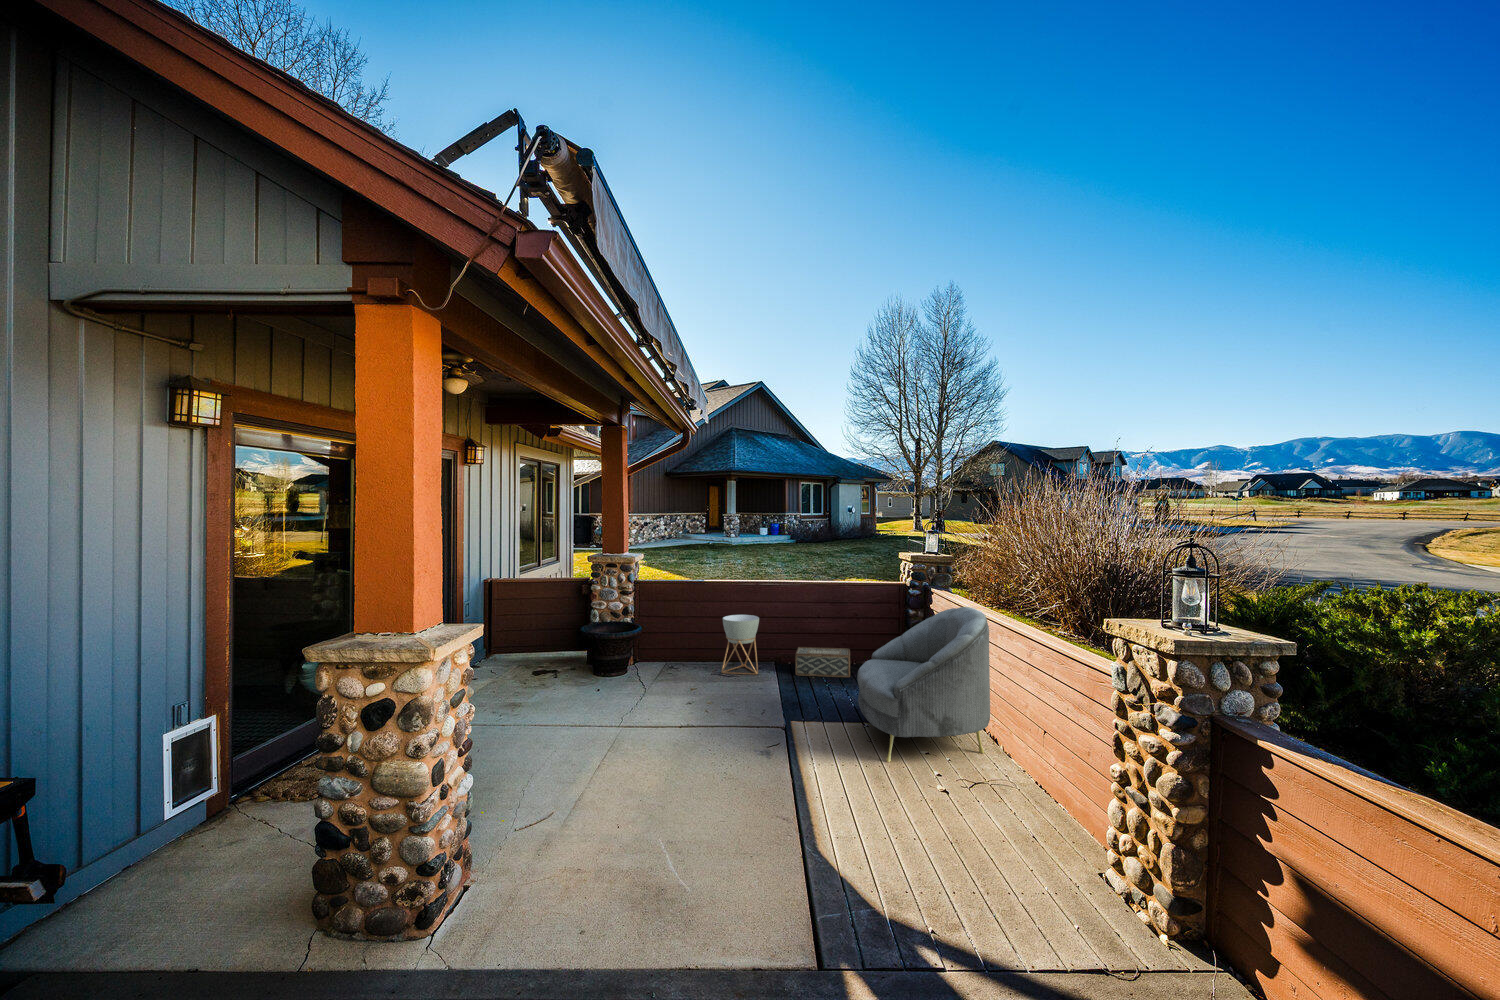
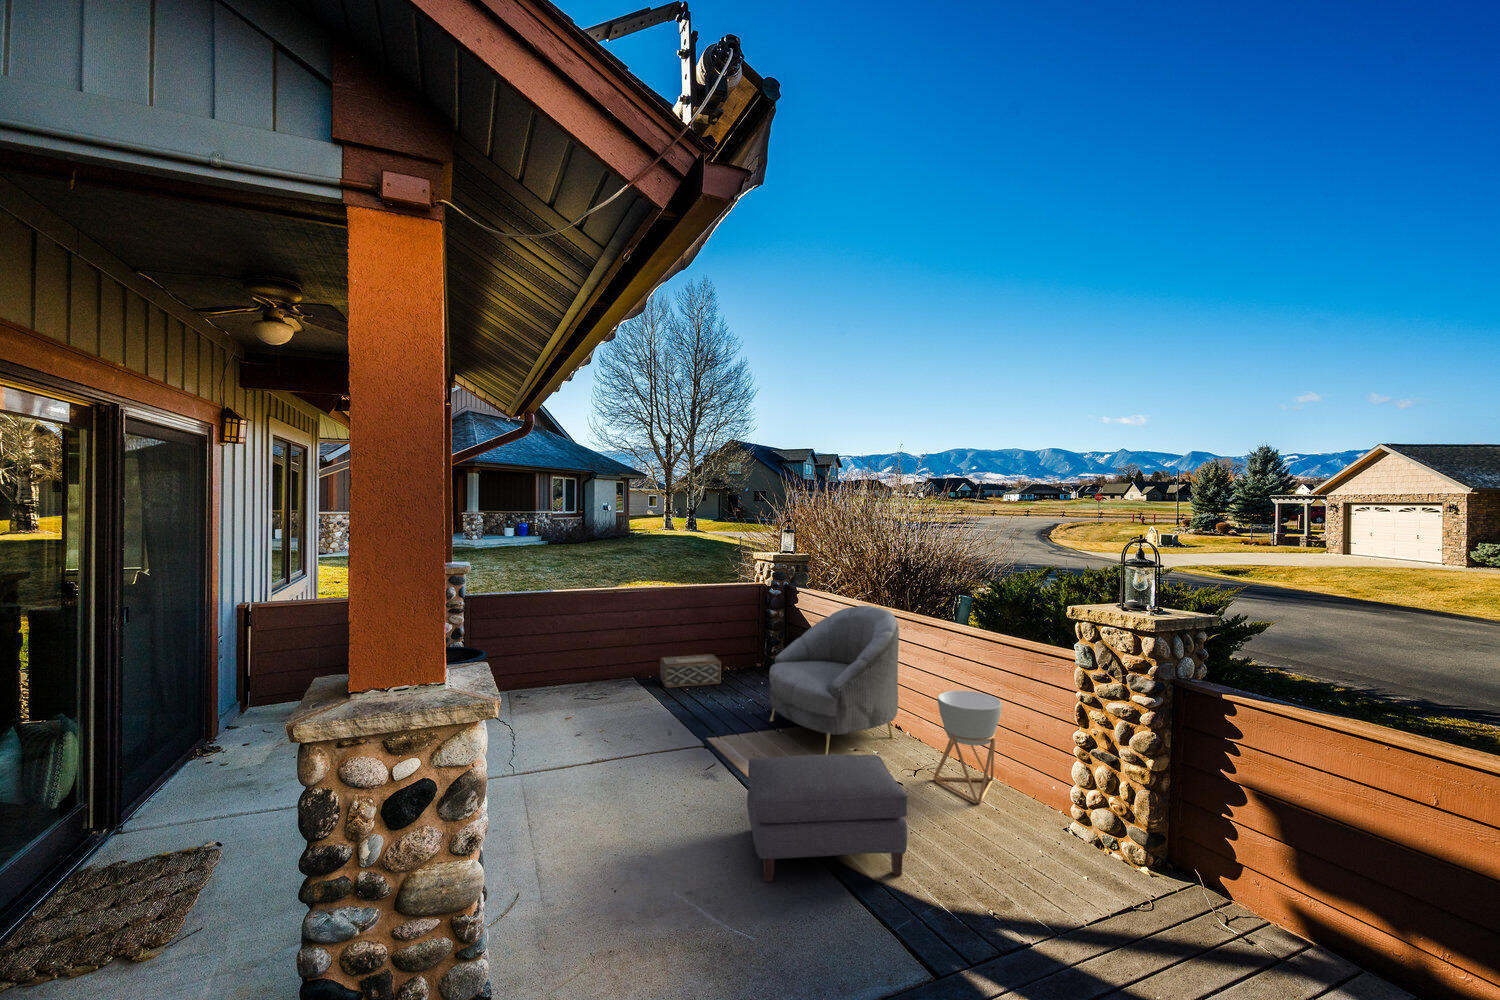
planter: present [721,615,759,675] -> present [934,691,1002,803]
ottoman: none [723,740,886,882] -> present [747,754,908,882]

